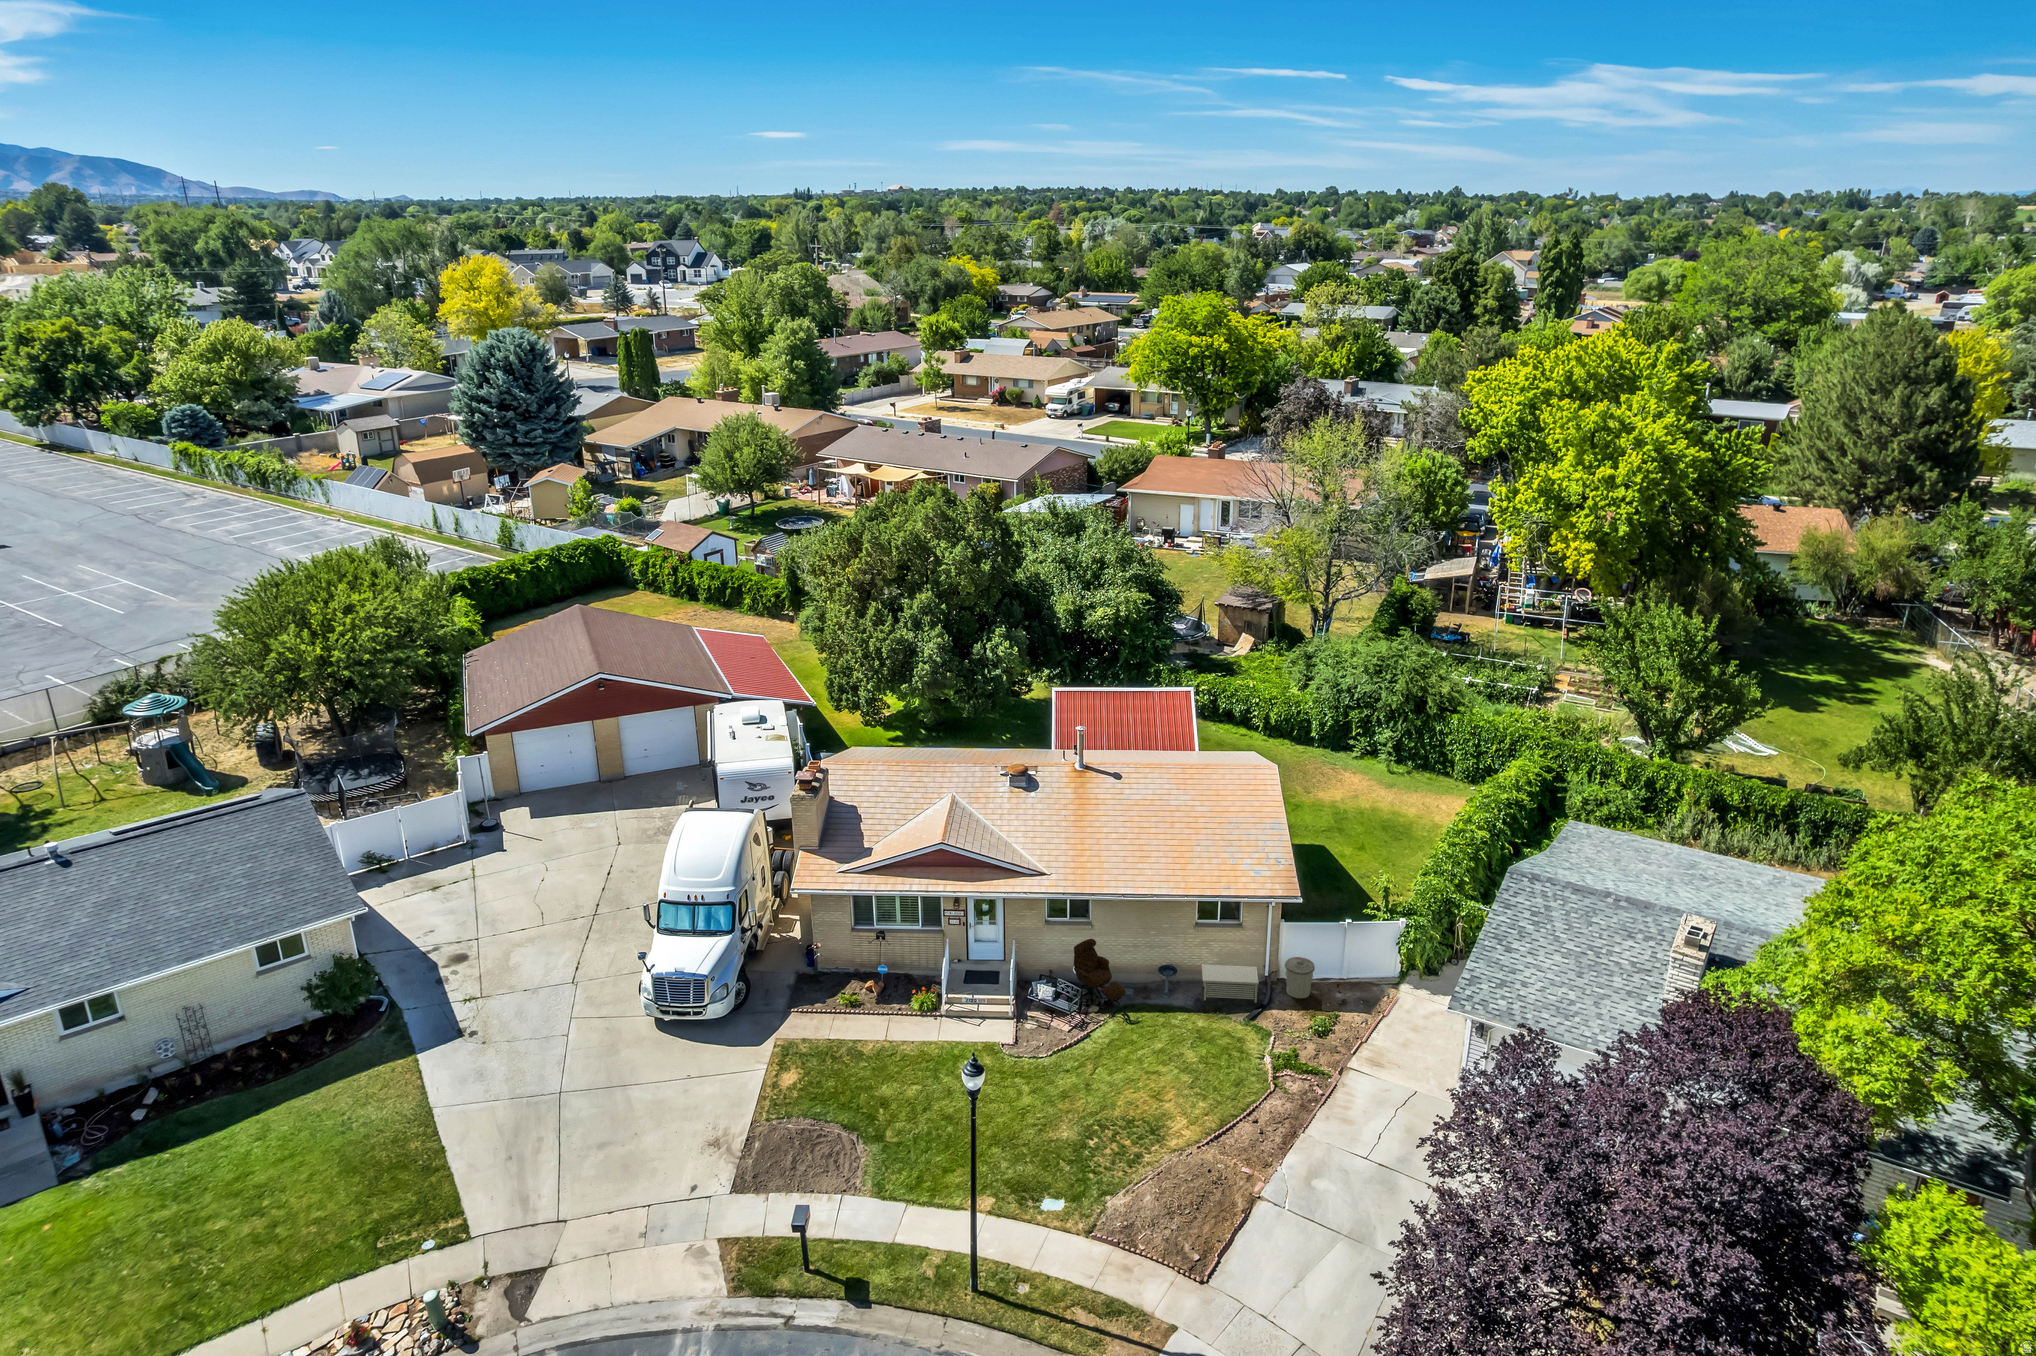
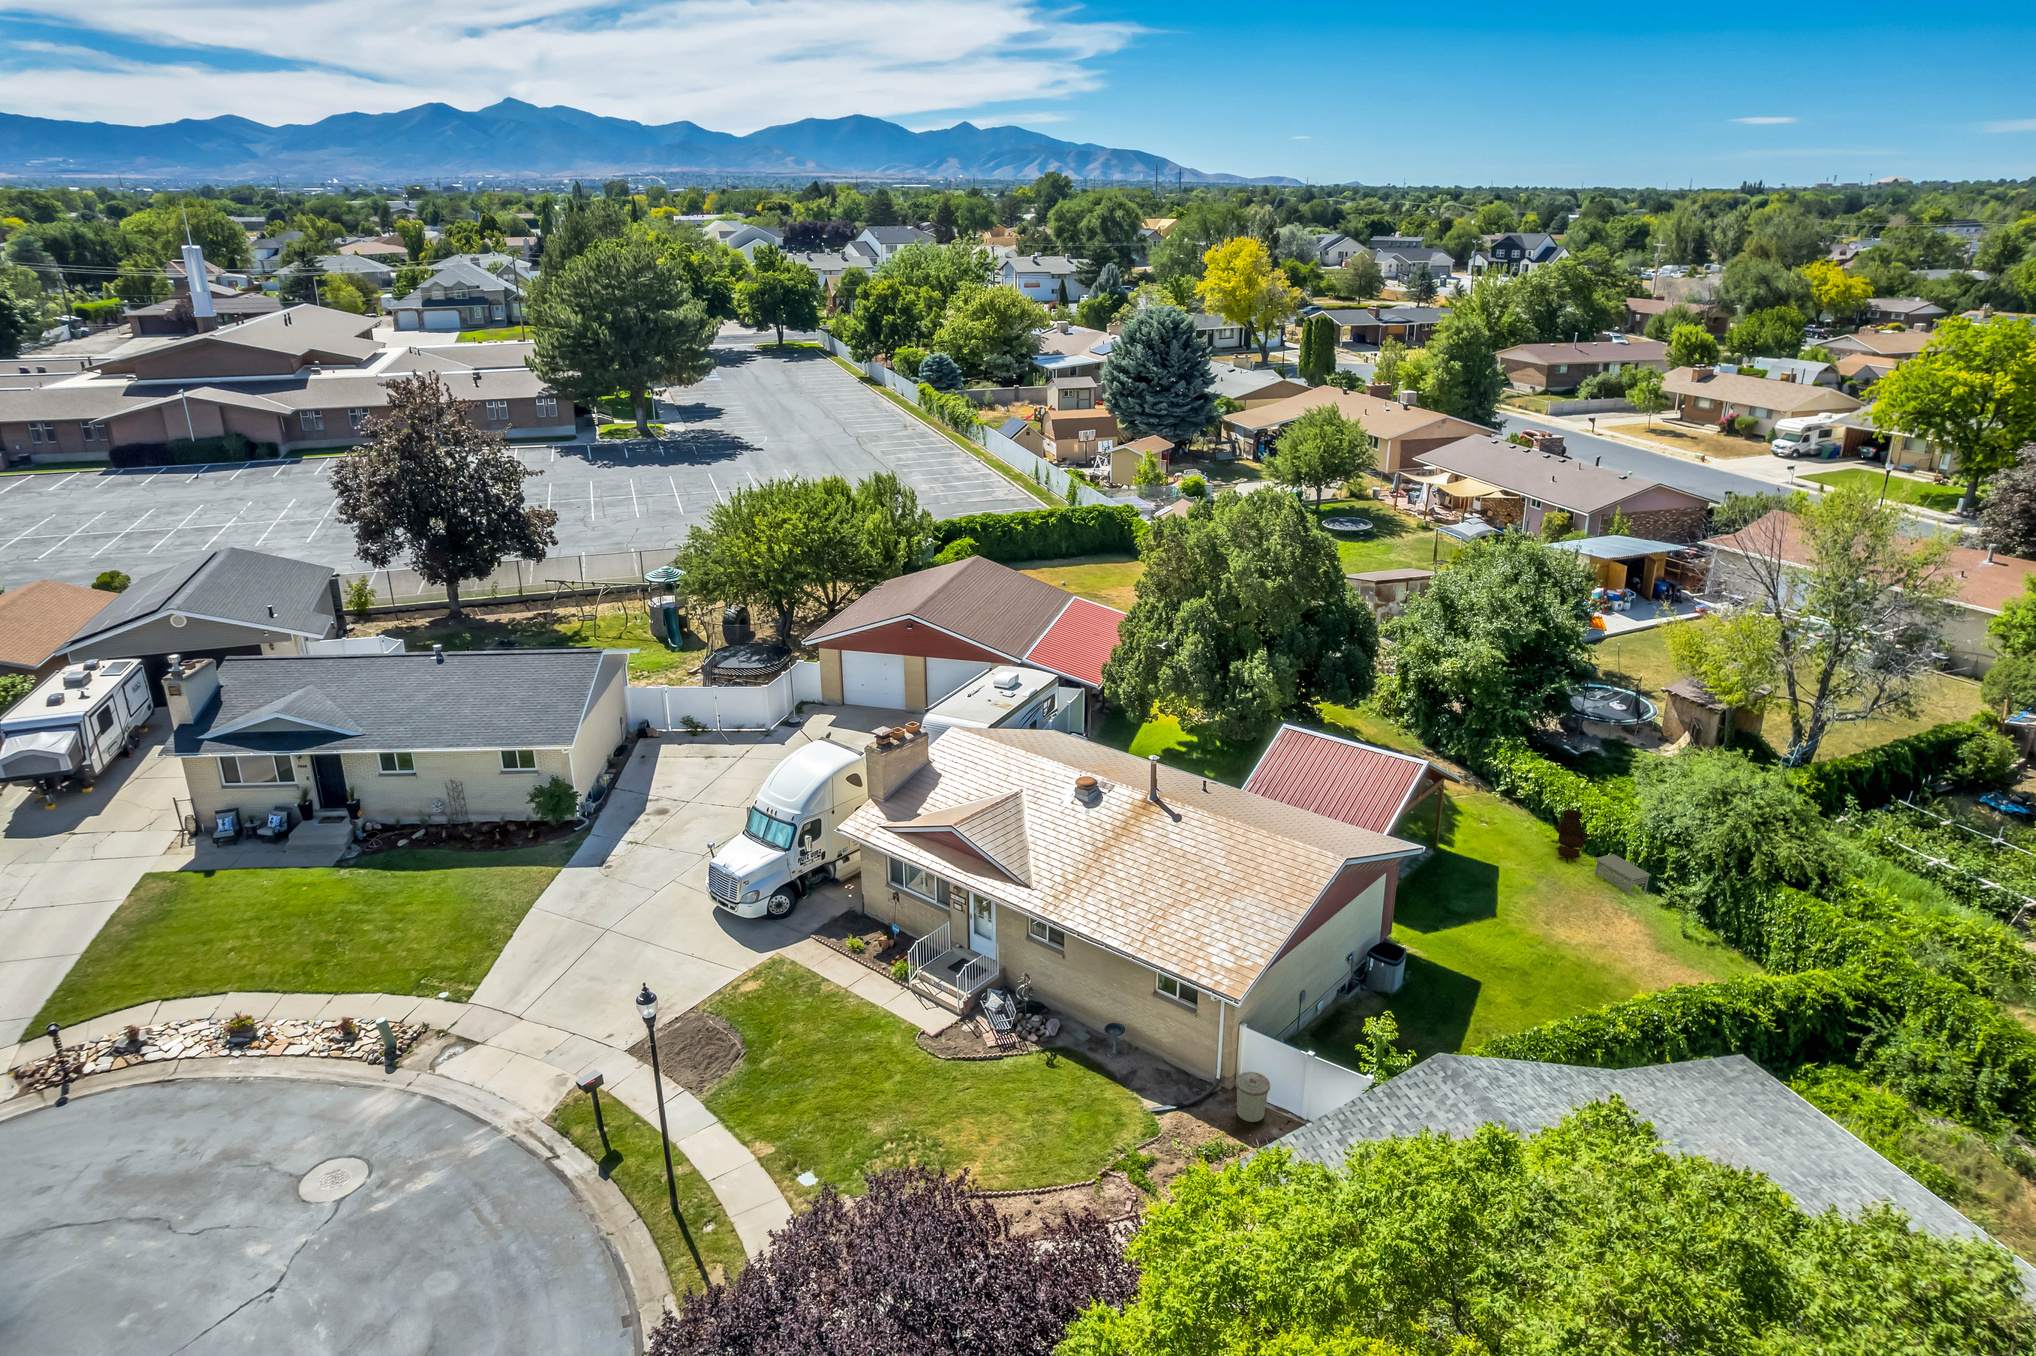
lounge chair: present [1074,939,1126,1006] -> present [1556,810,1589,863]
storage bench: present [1202,964,1259,1003] -> present [1595,854,1651,896]

